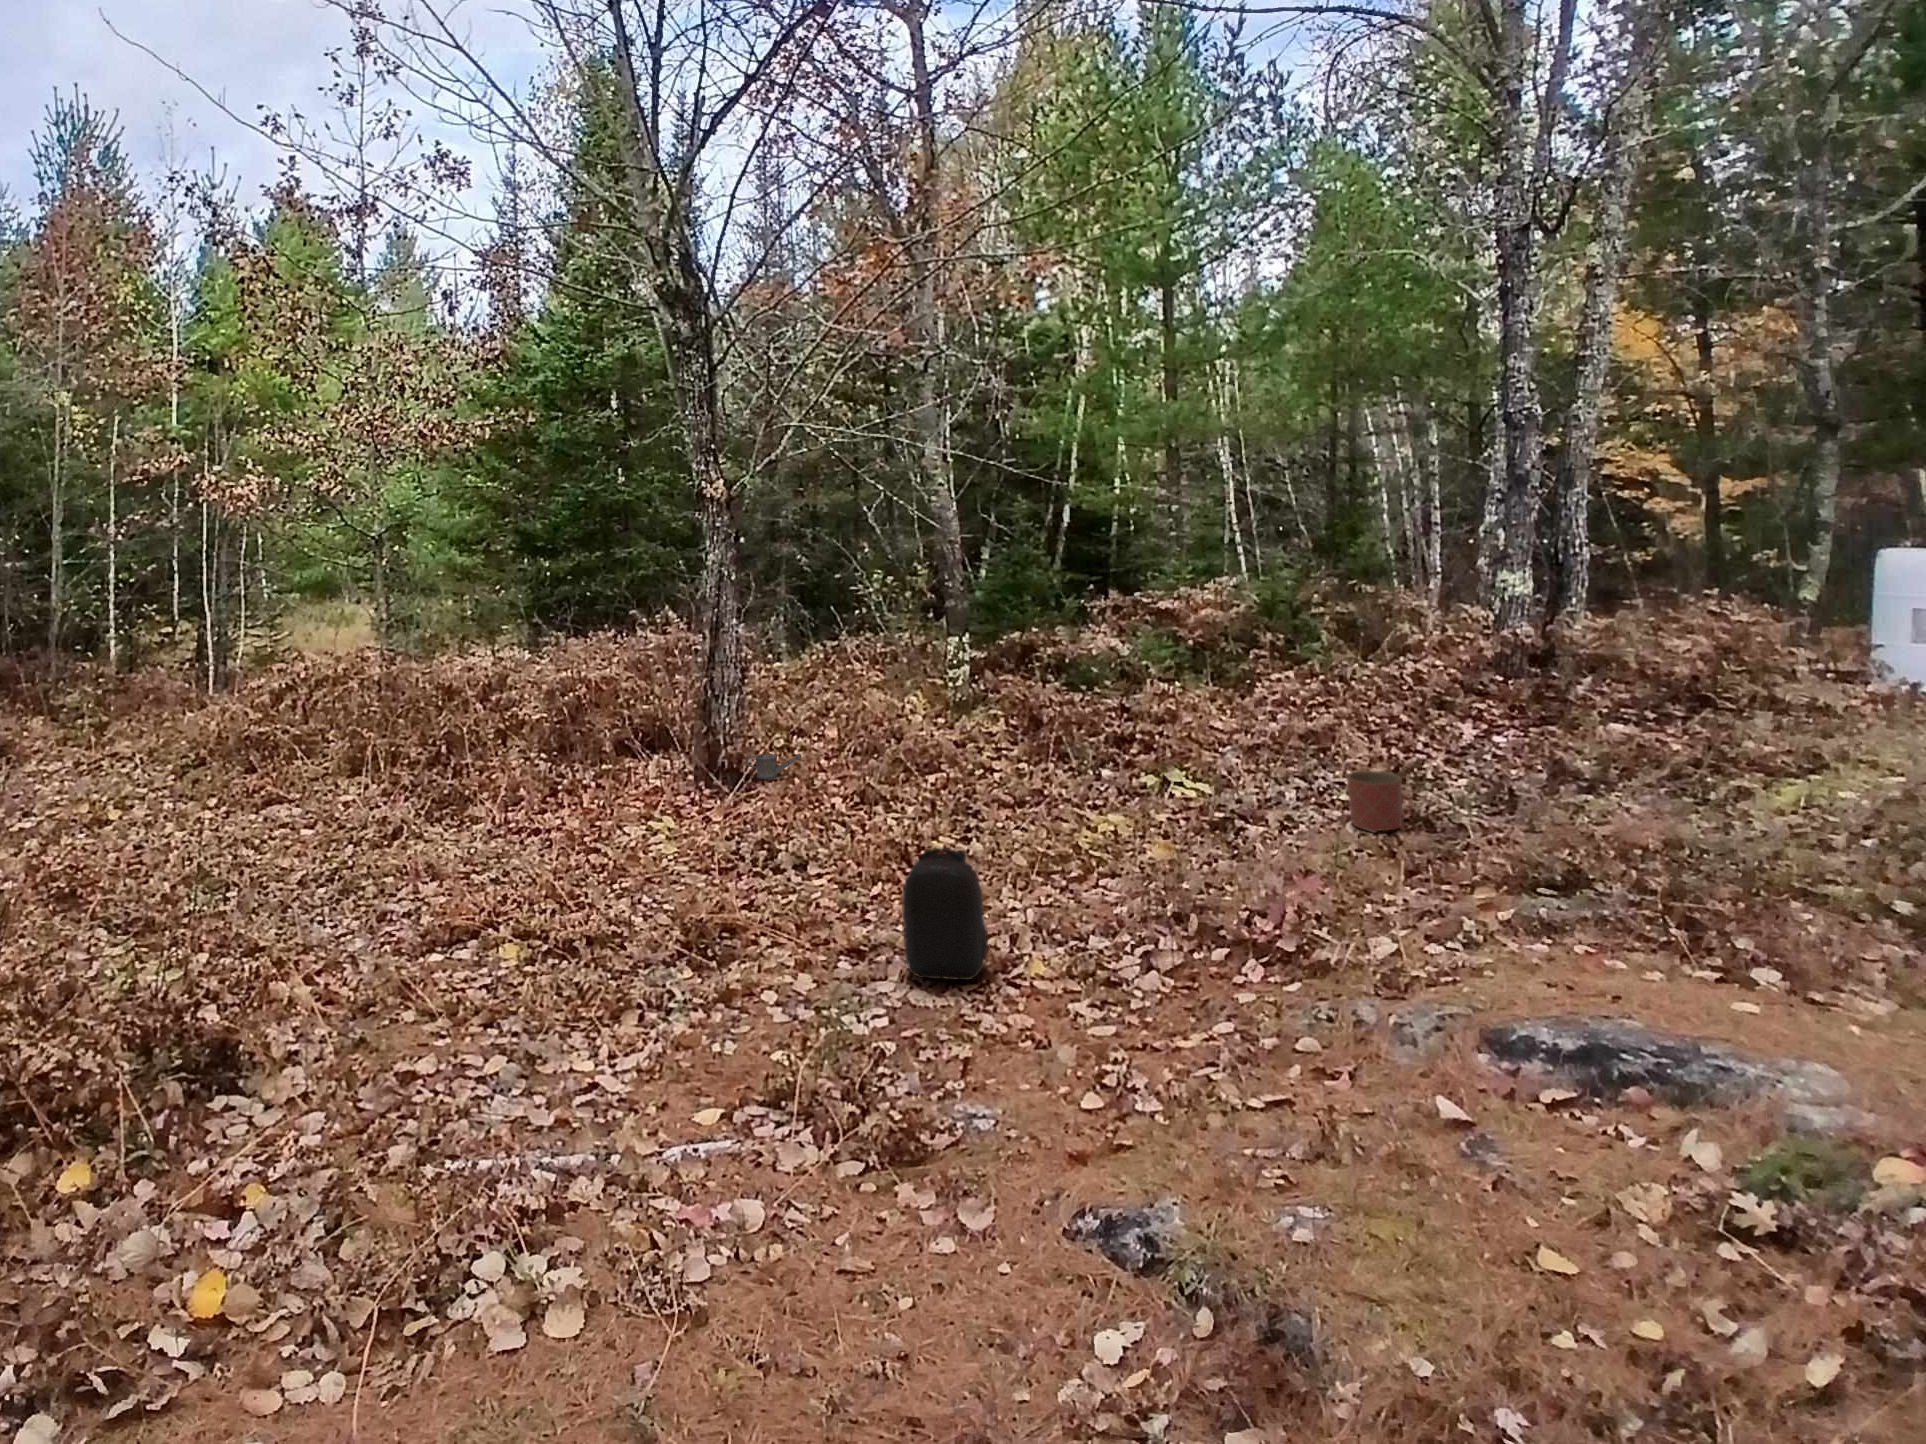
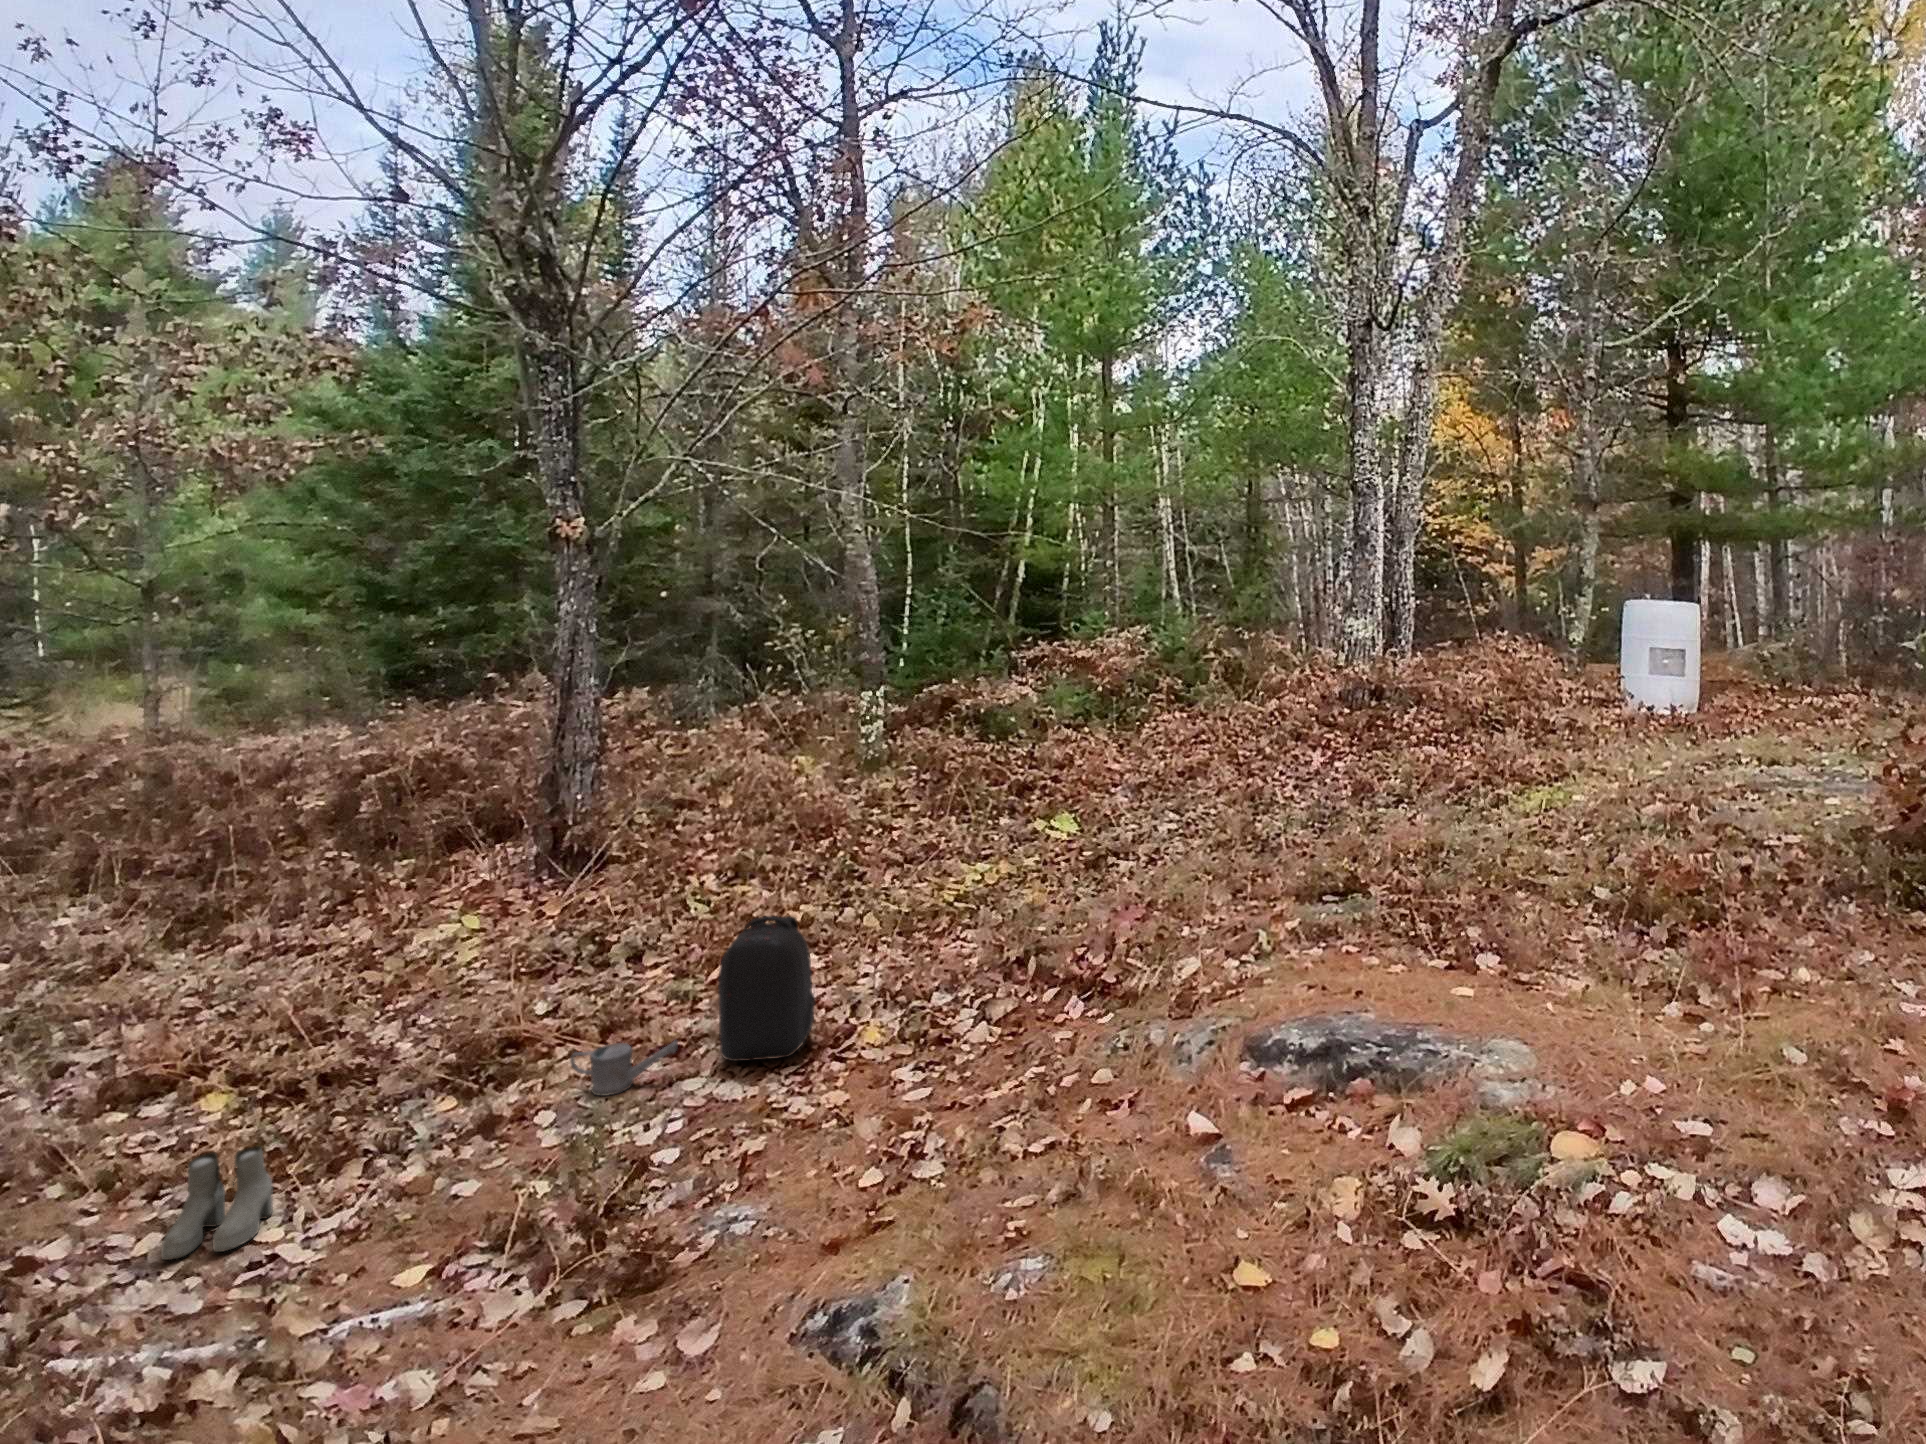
watering can: present [745,753,801,779] -> present [570,1040,678,1096]
planter: present [1346,770,1402,832] -> none [1195,804,1240,862]
boots: none [524,994,589,1074] -> present [161,1146,273,1260]

